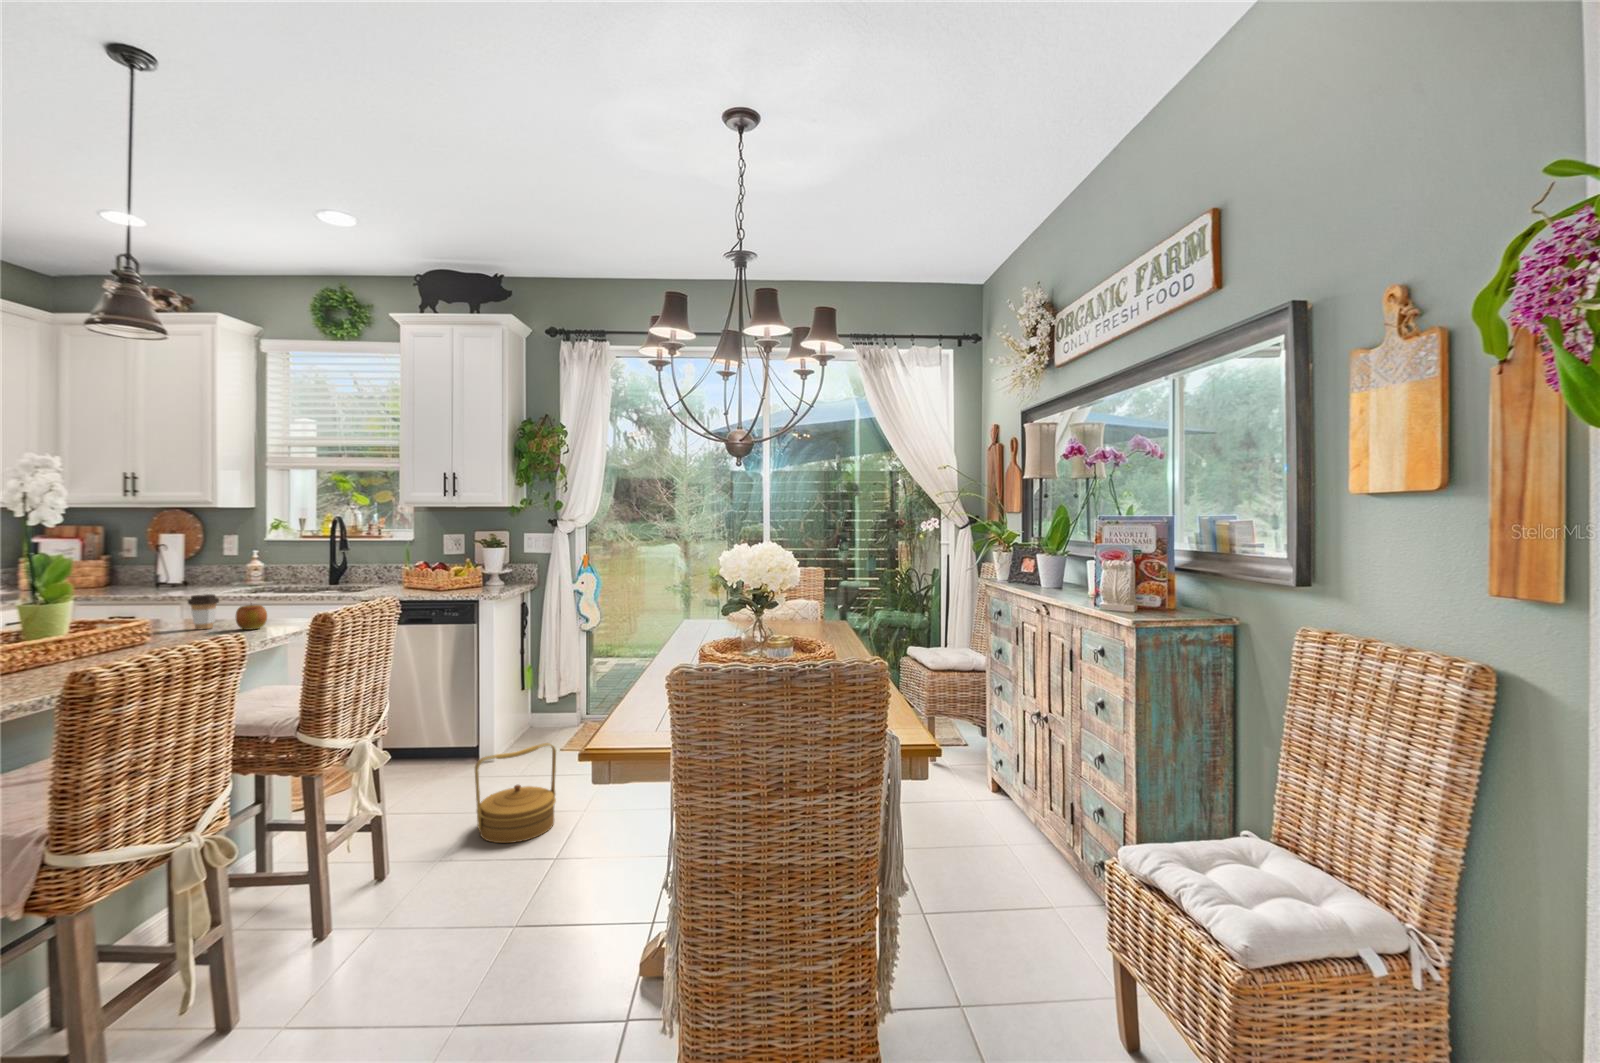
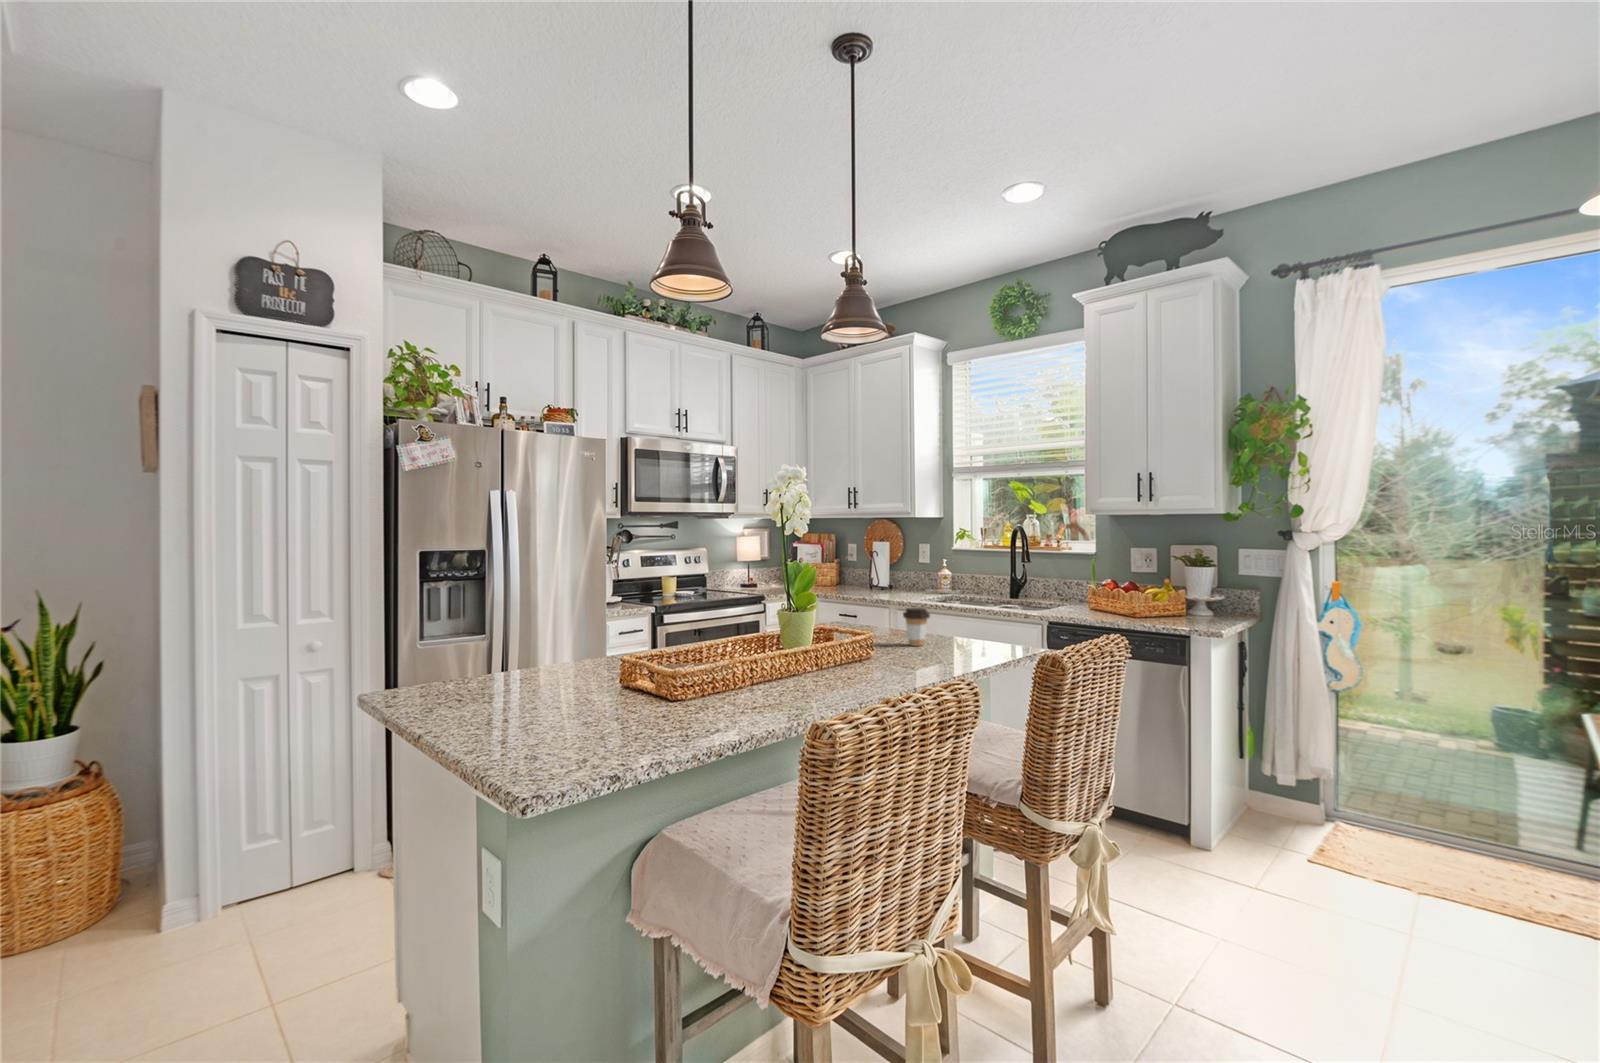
apple: present [236,605,267,630] -> none [945,620,975,653]
basket: present [475,743,556,843] -> none [1218,871,1352,1028]

